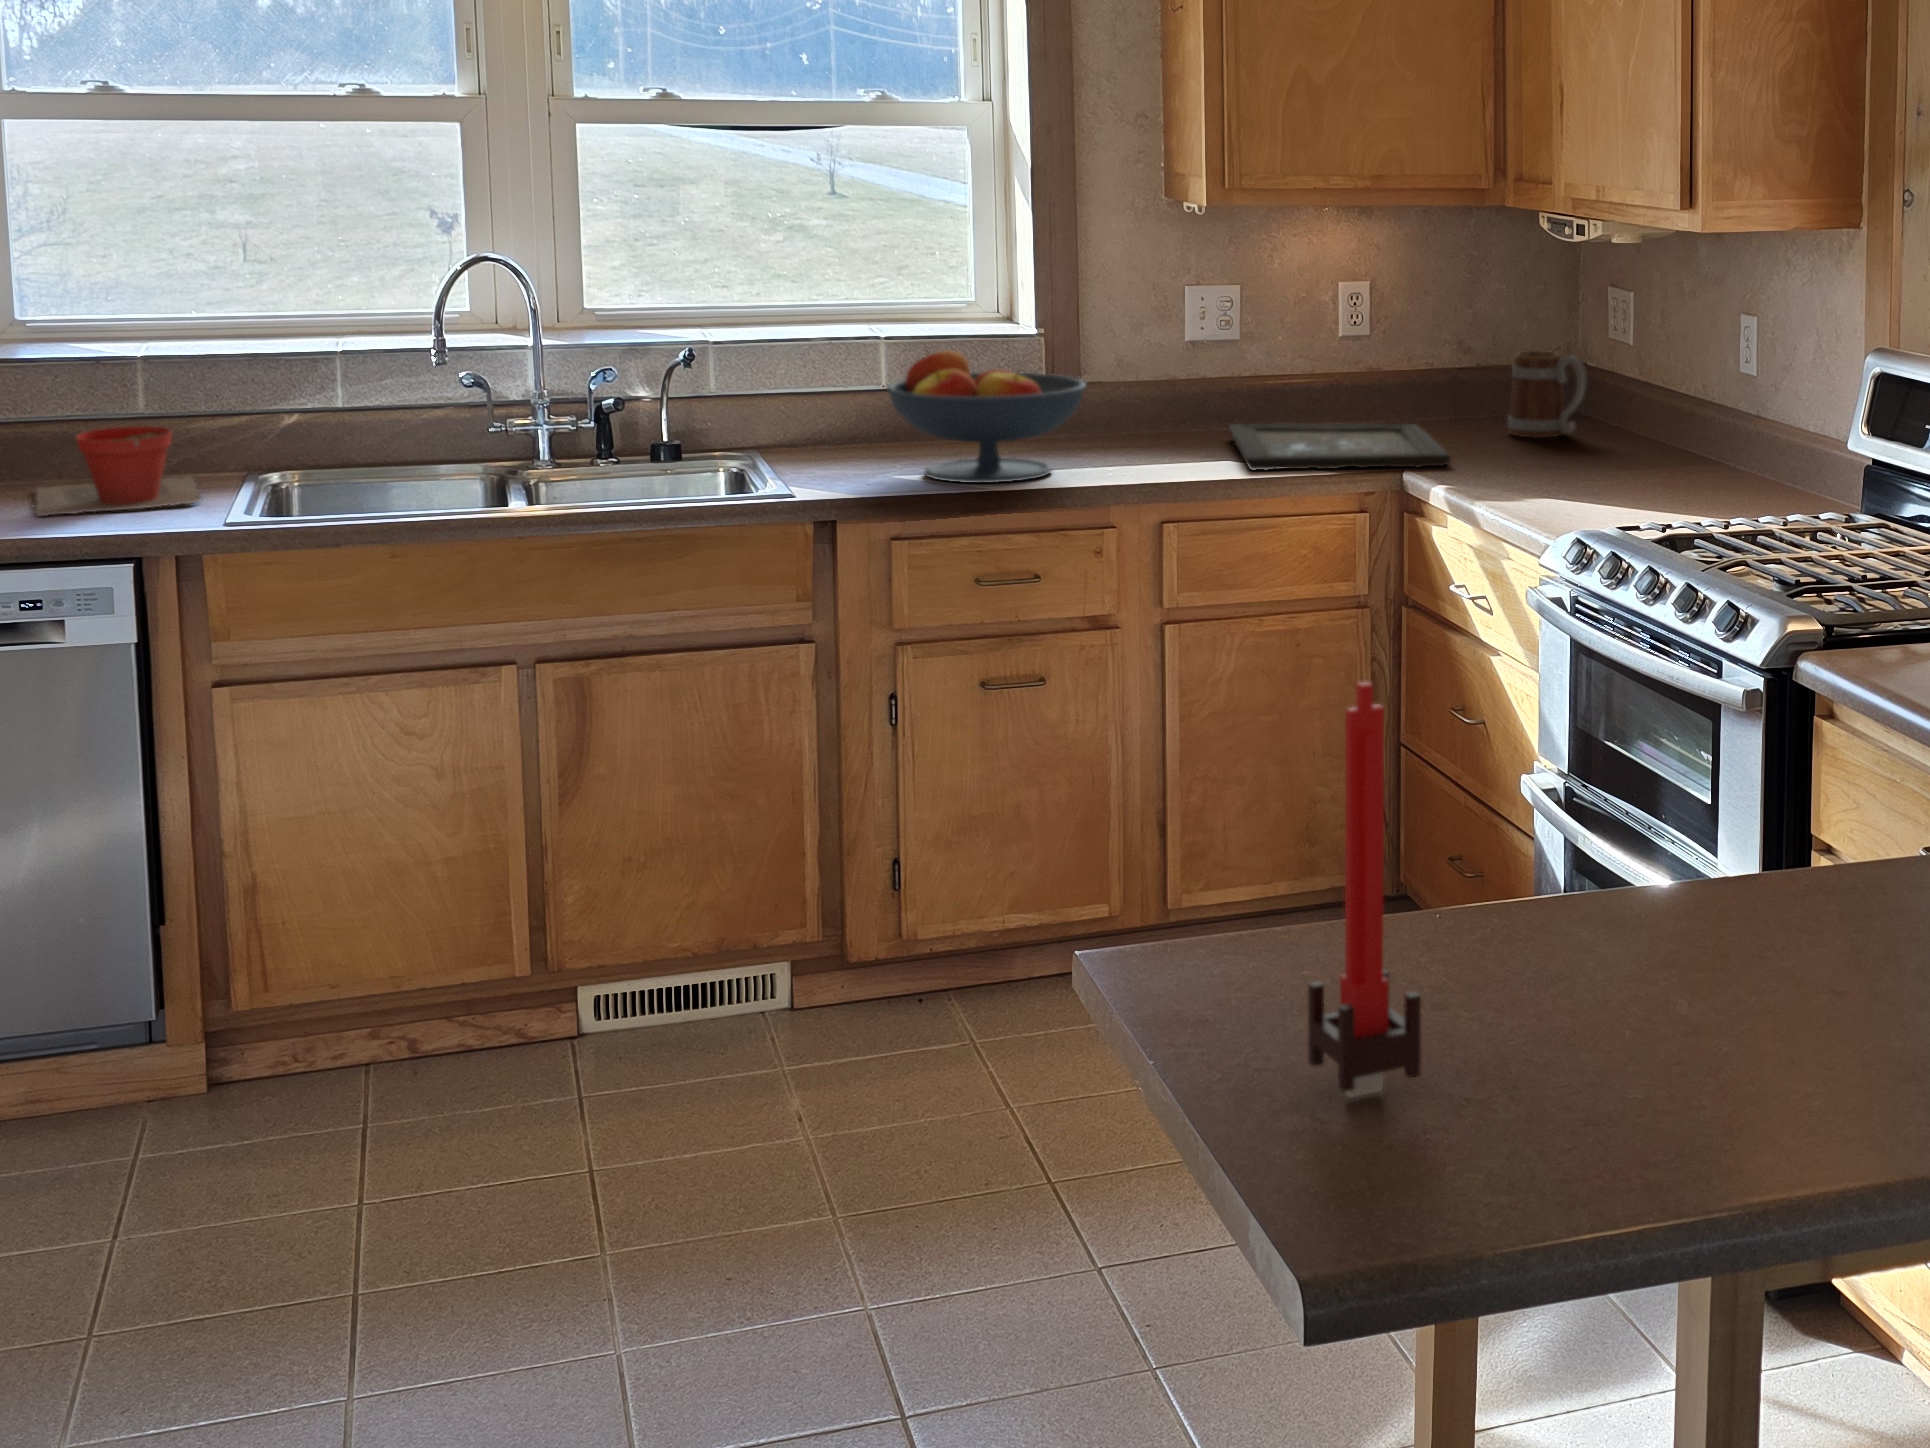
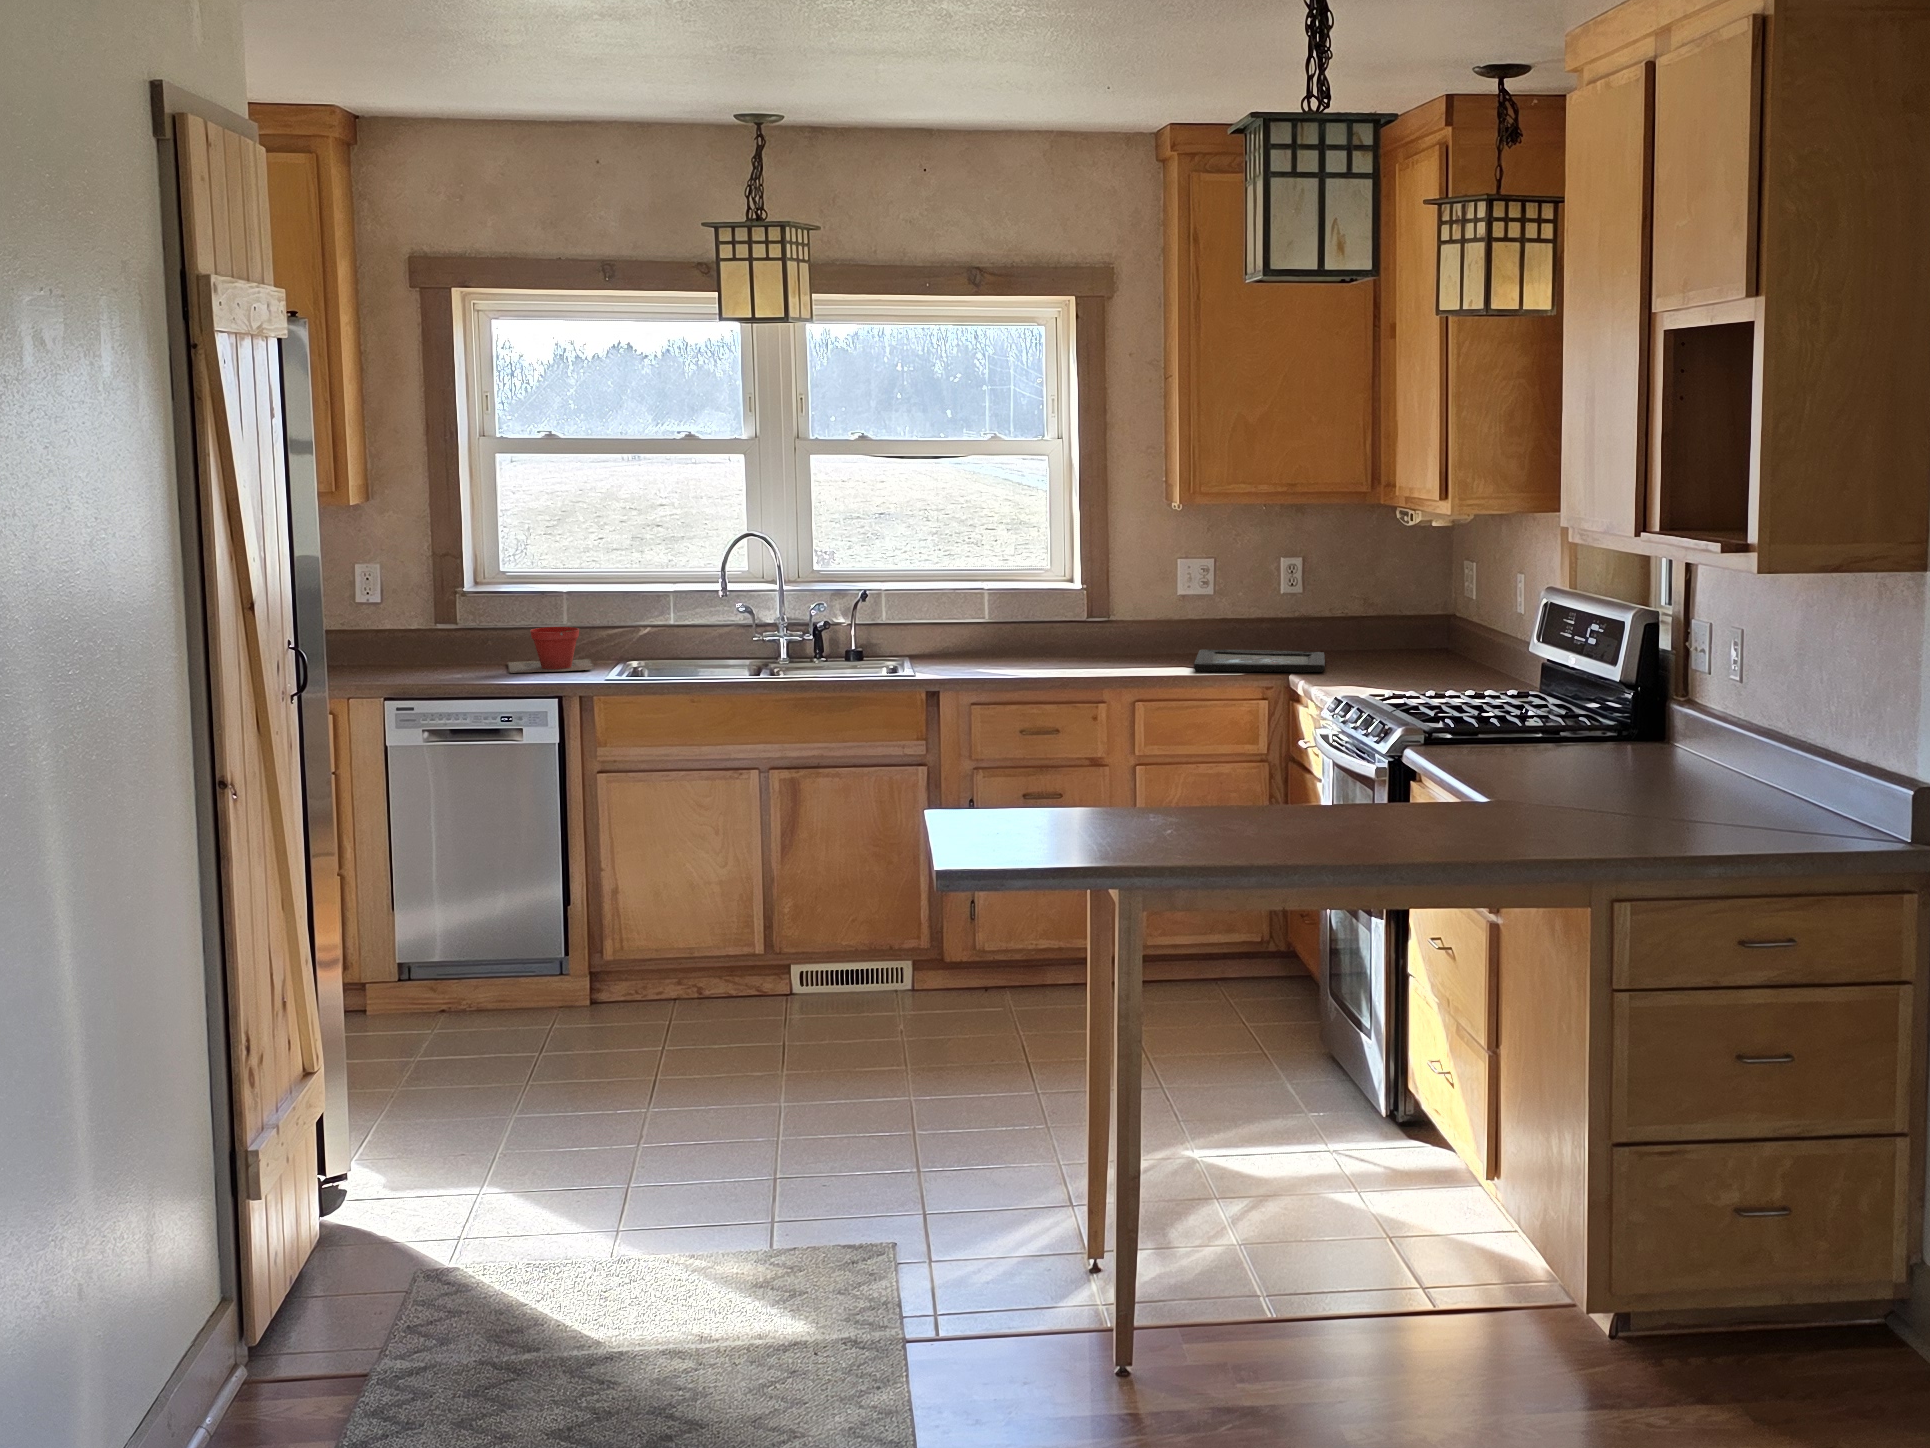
fruit bowl: present [887,351,1086,483] -> none [975,592,1097,673]
mug: present [1507,351,1587,438] -> none [1383,605,1433,662]
candle: present [1308,682,1421,1097] -> none [1008,658,1049,831]

